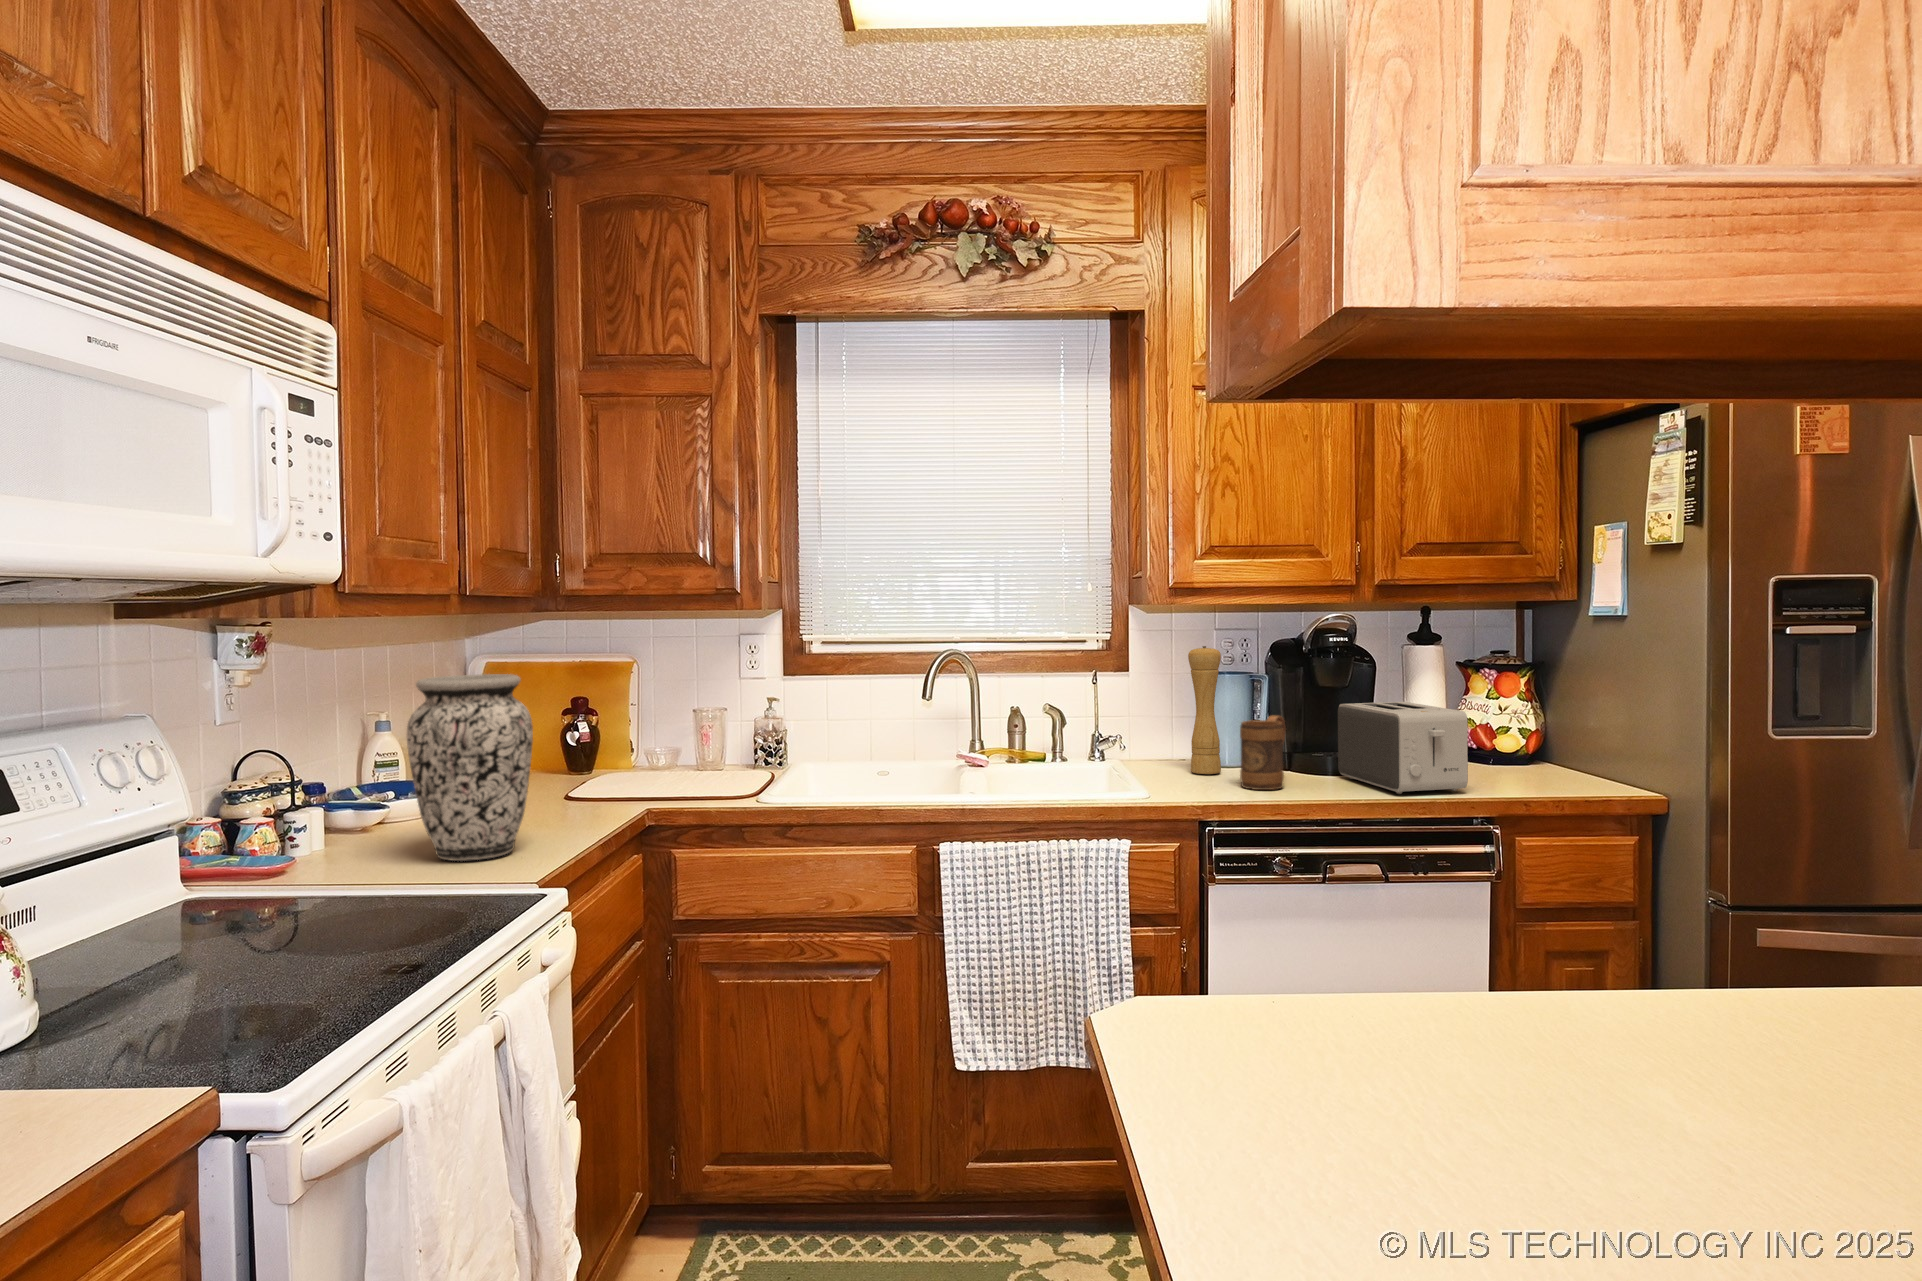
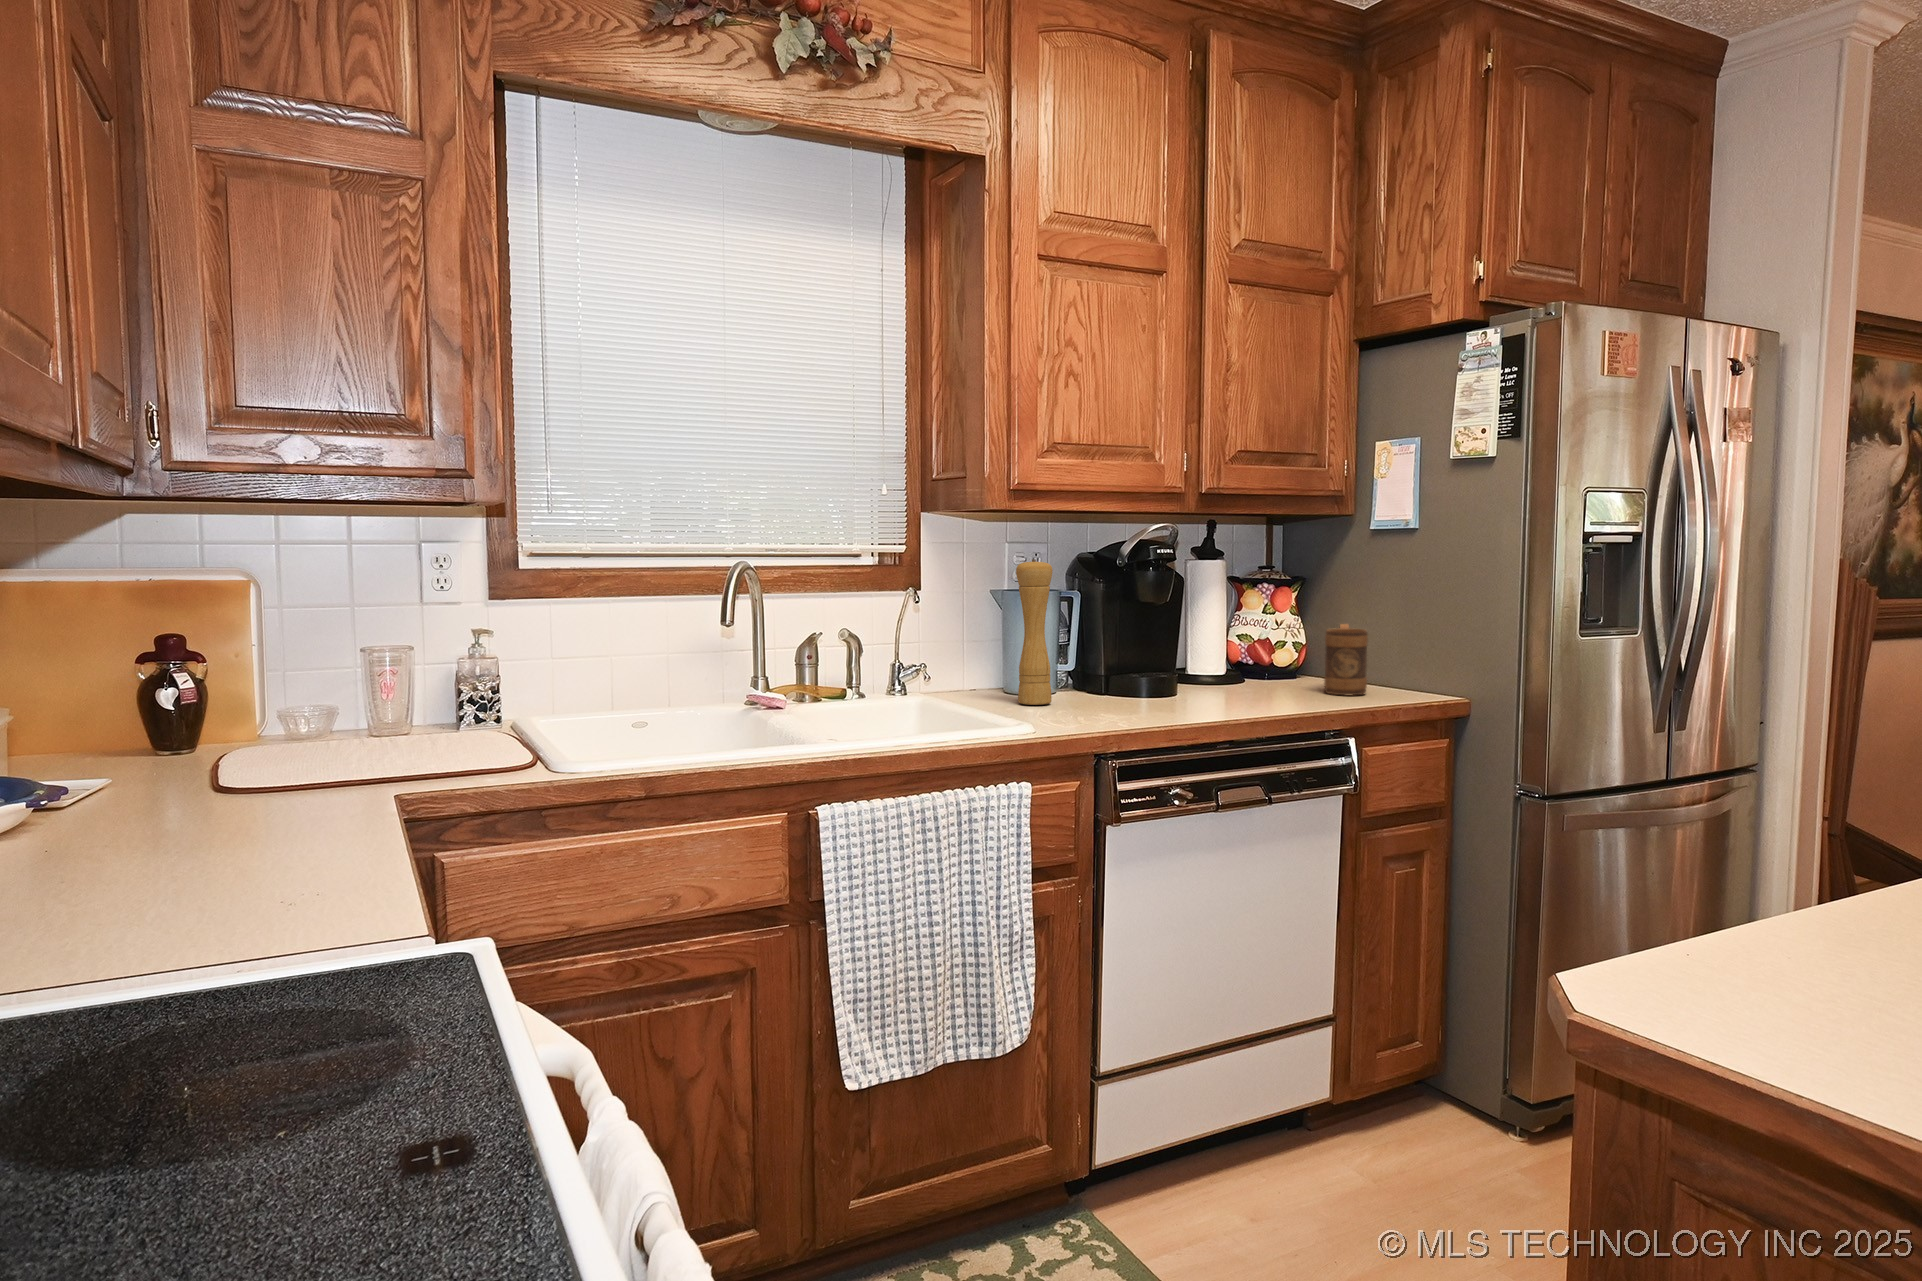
vase: present [407,674,533,861] -> none [79,582,317,907]
toaster: present [1338,702,1468,794] -> none [1167,617,1311,711]
mug: present [1240,716,1286,790] -> present [1324,624,1368,696]

